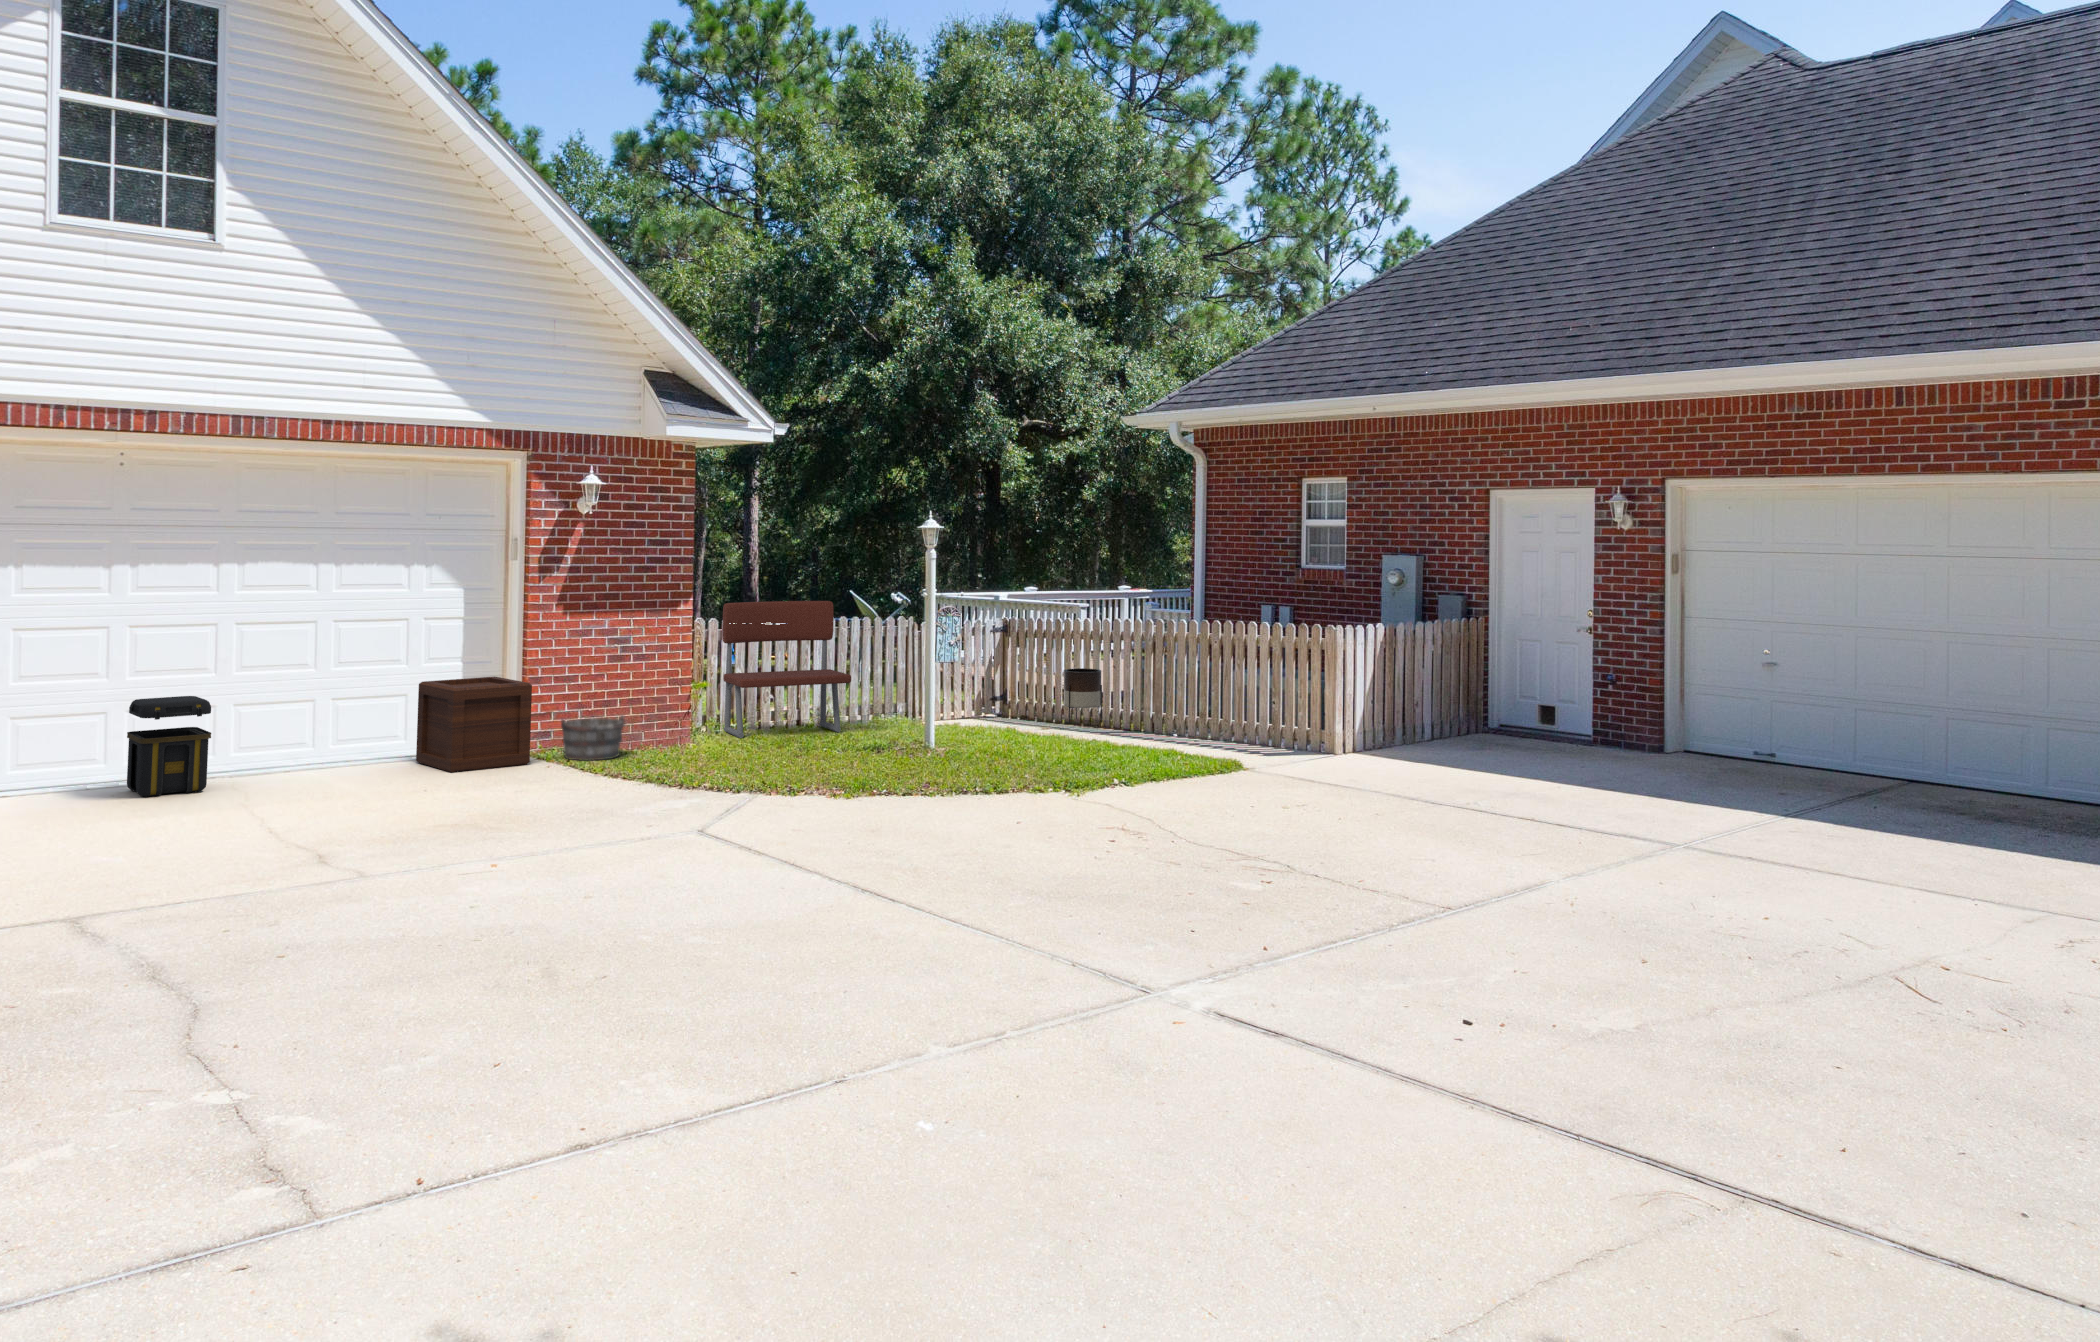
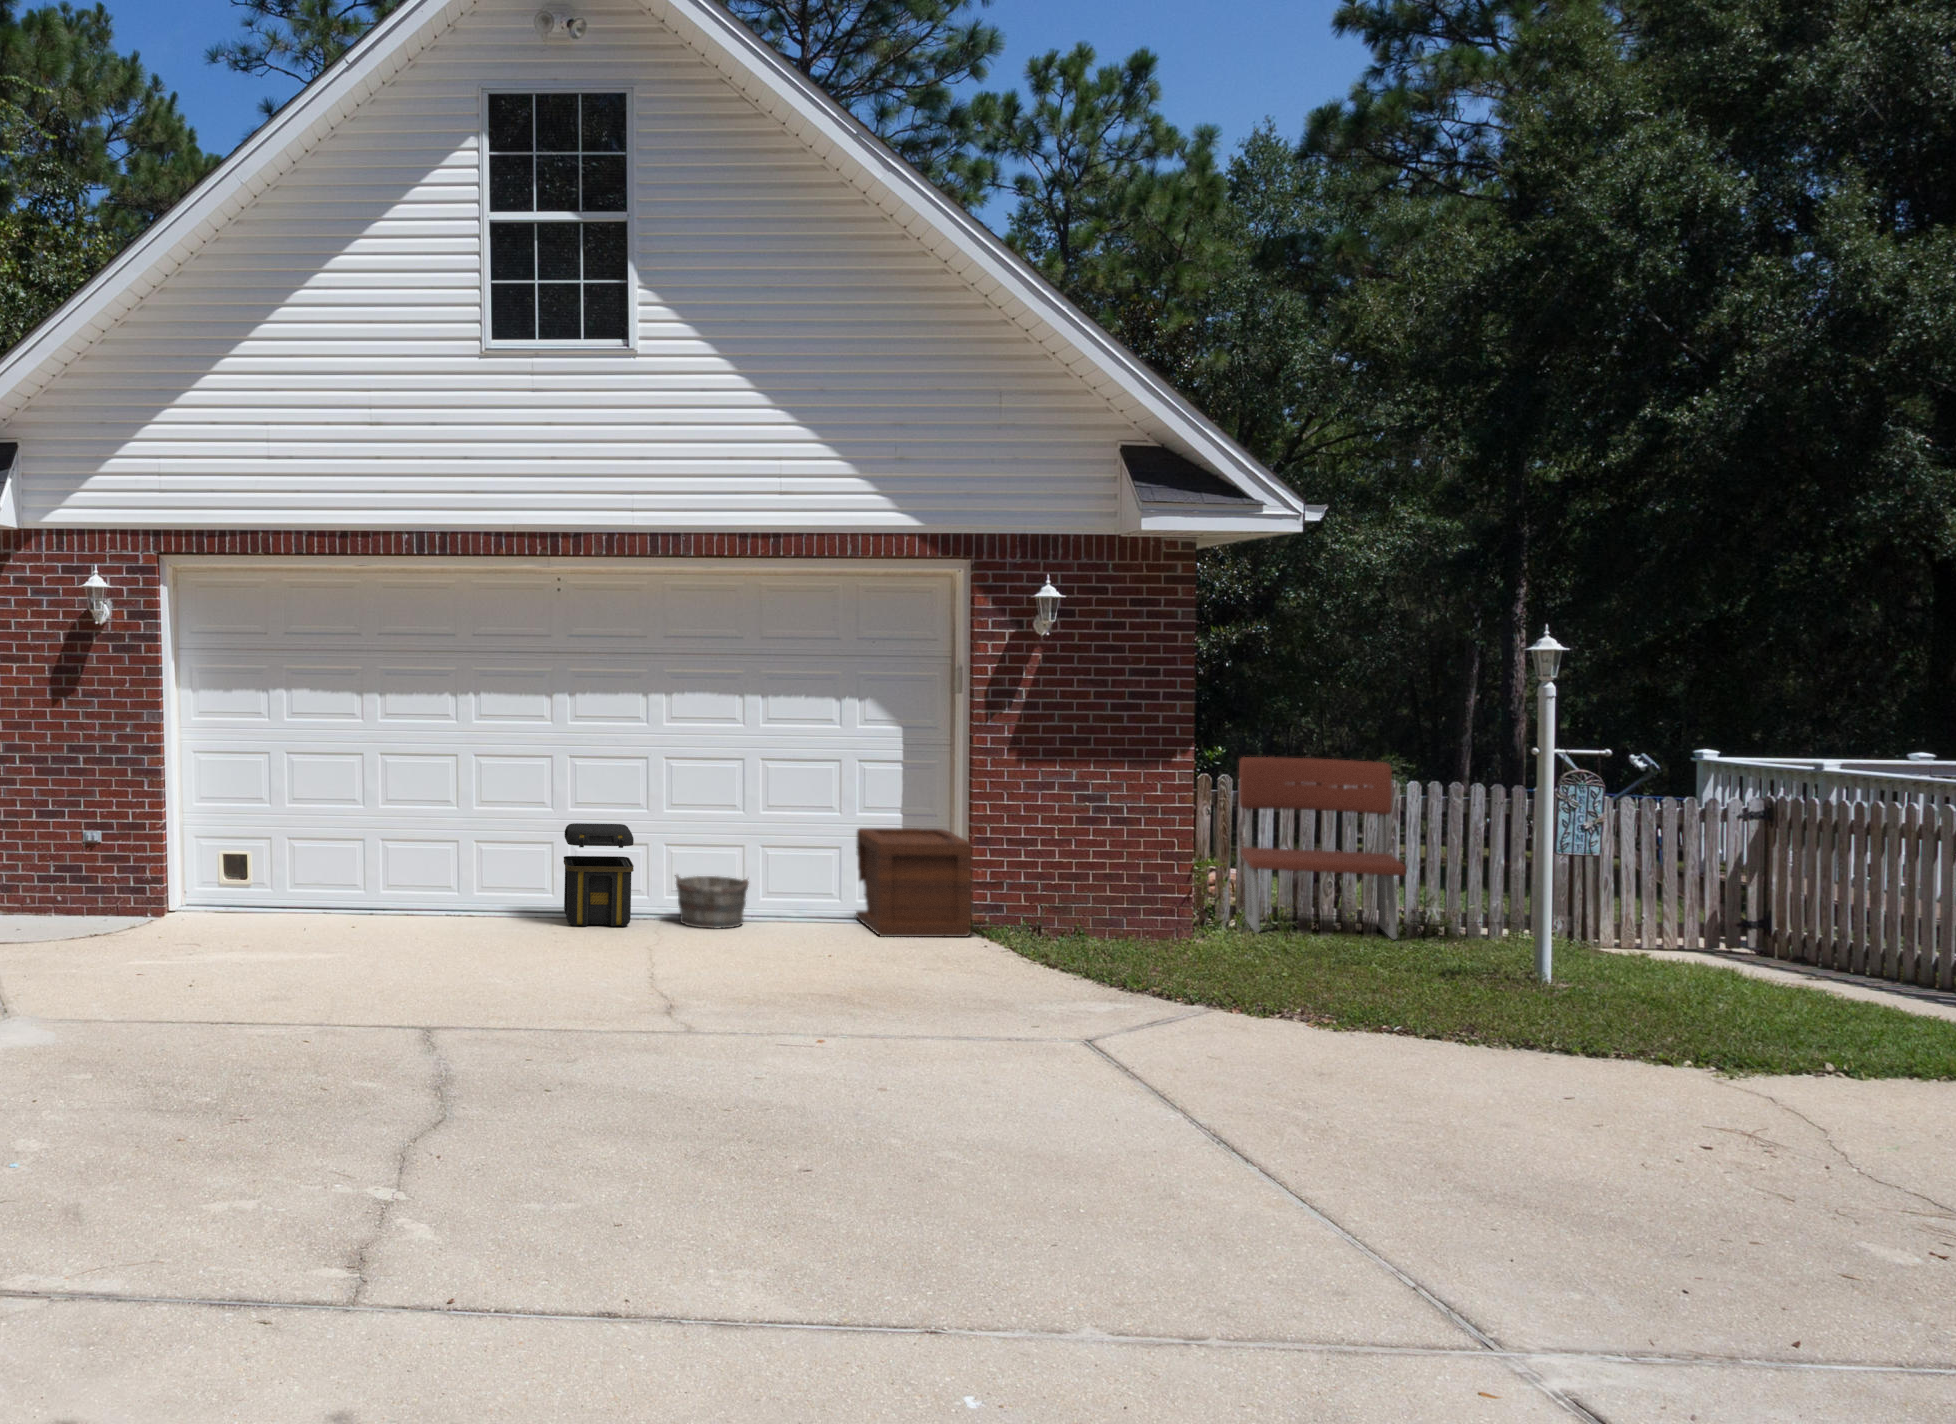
planter: present [1064,668,1102,723] -> none [1754,886,1818,972]
bucket: present [561,715,625,761] -> present [675,875,749,929]

